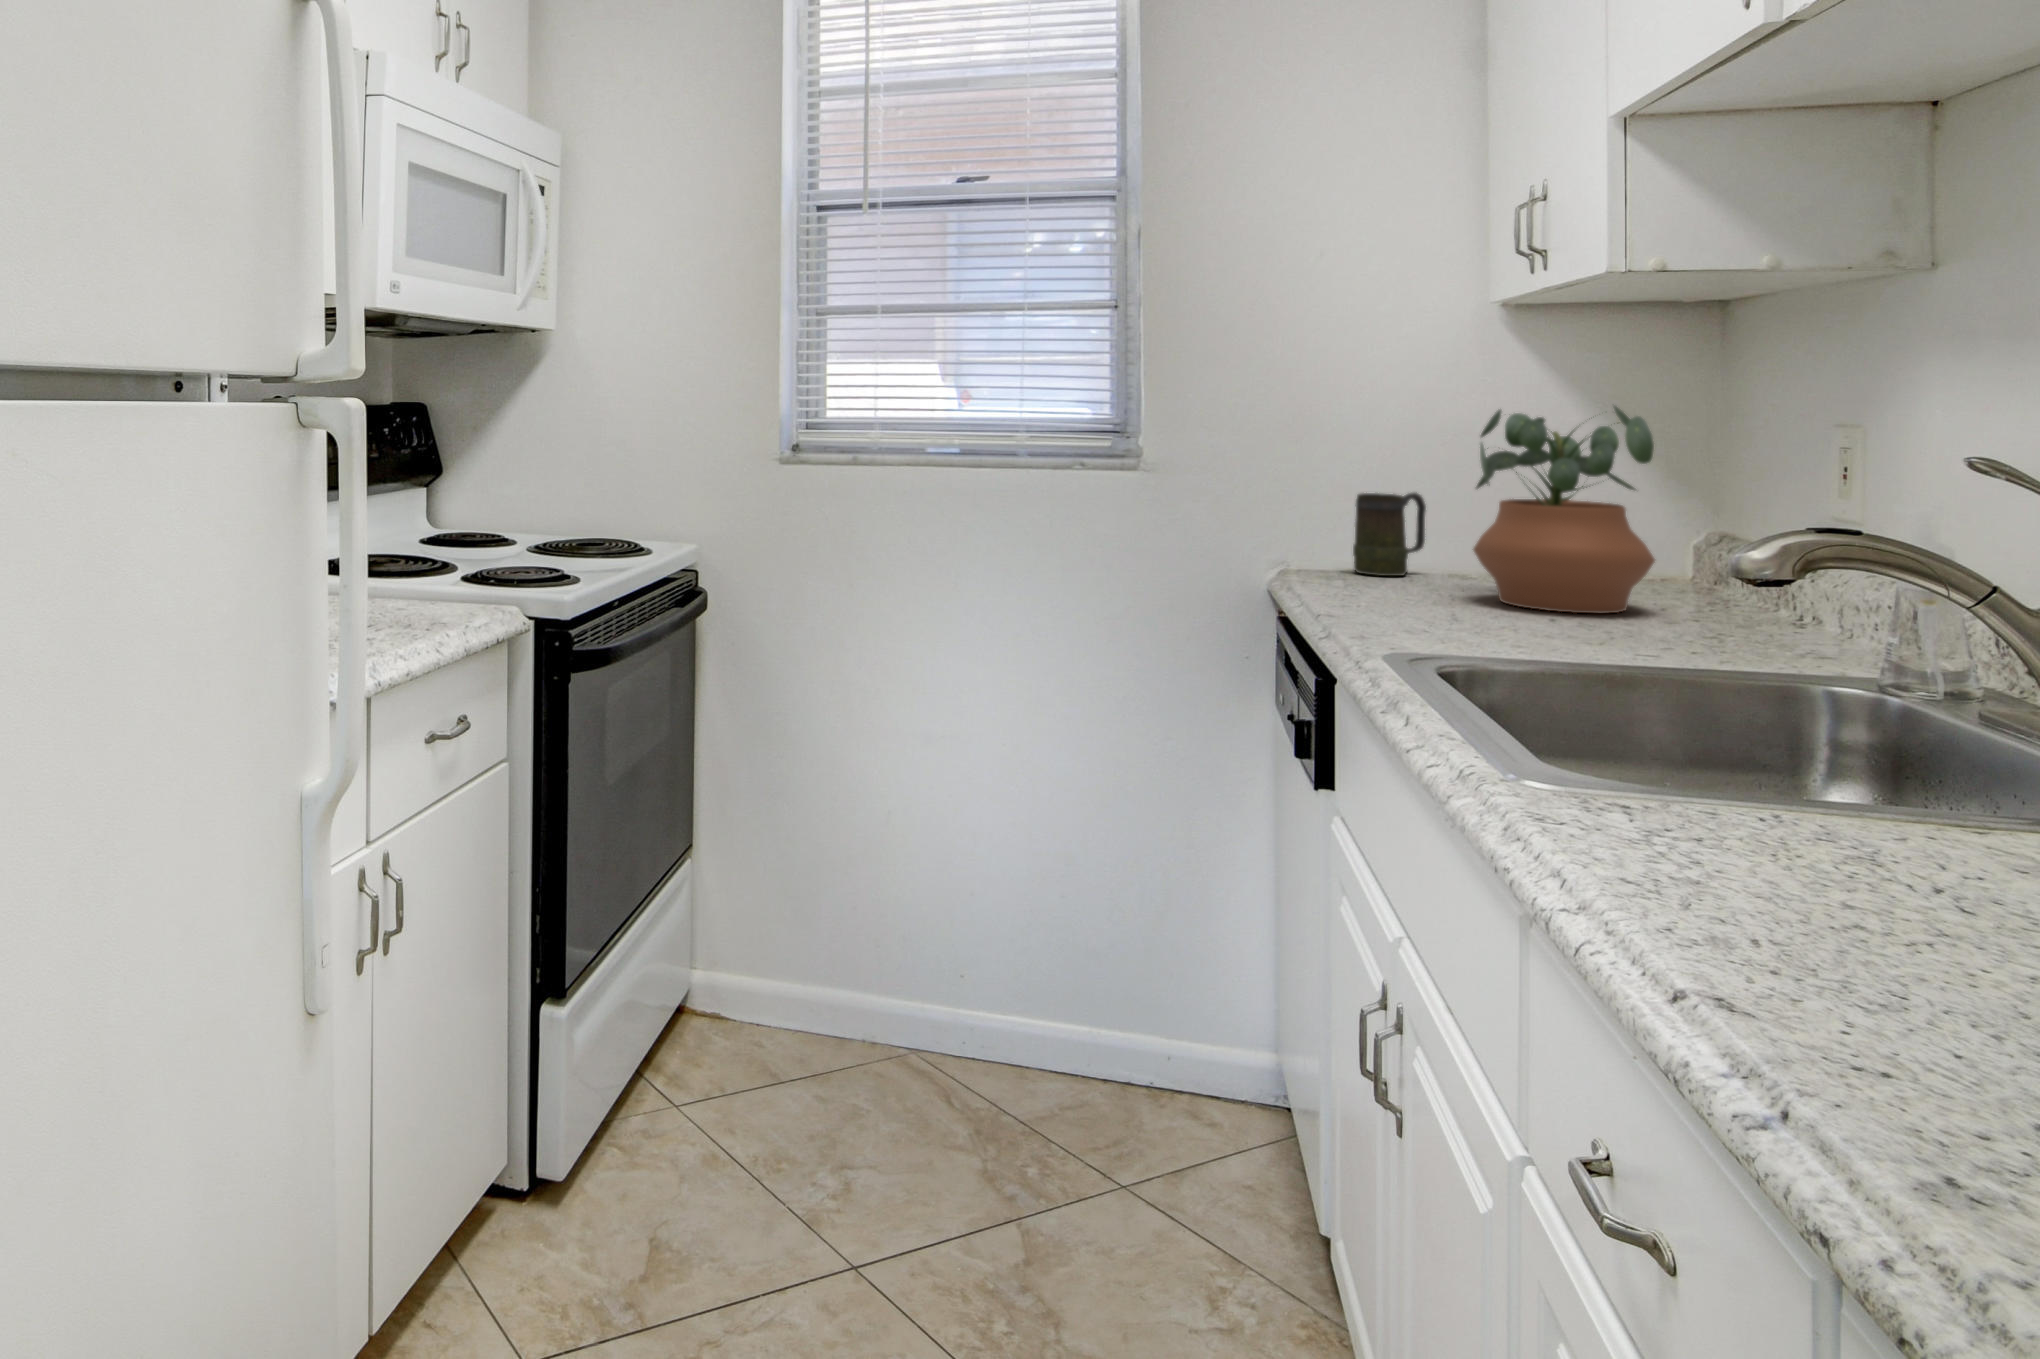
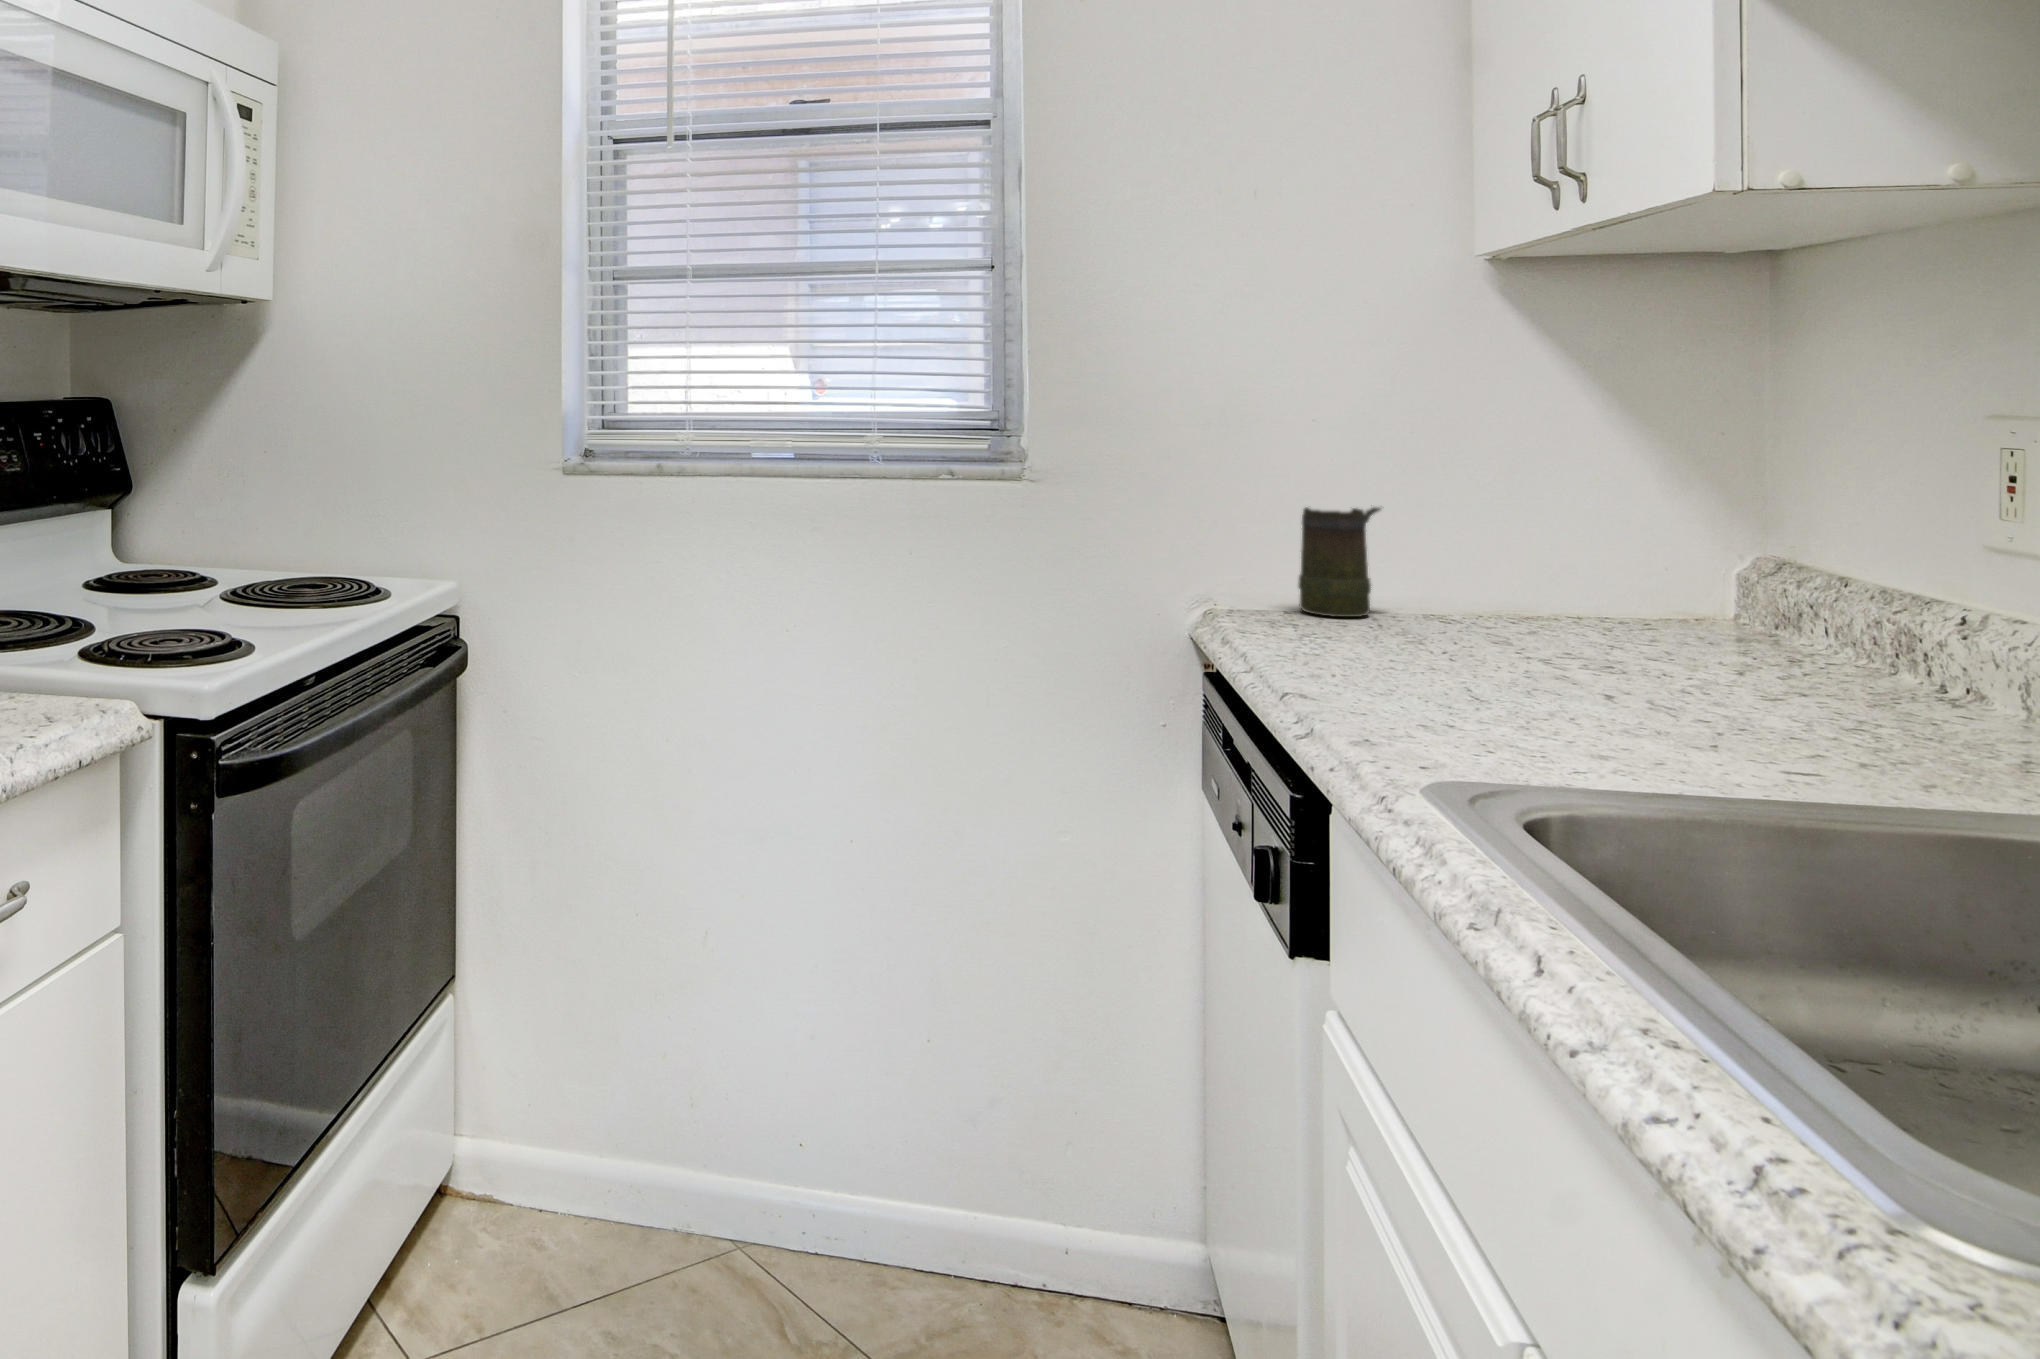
potted plant: present [1473,406,1655,613] -> none [1477,387,1739,682]

